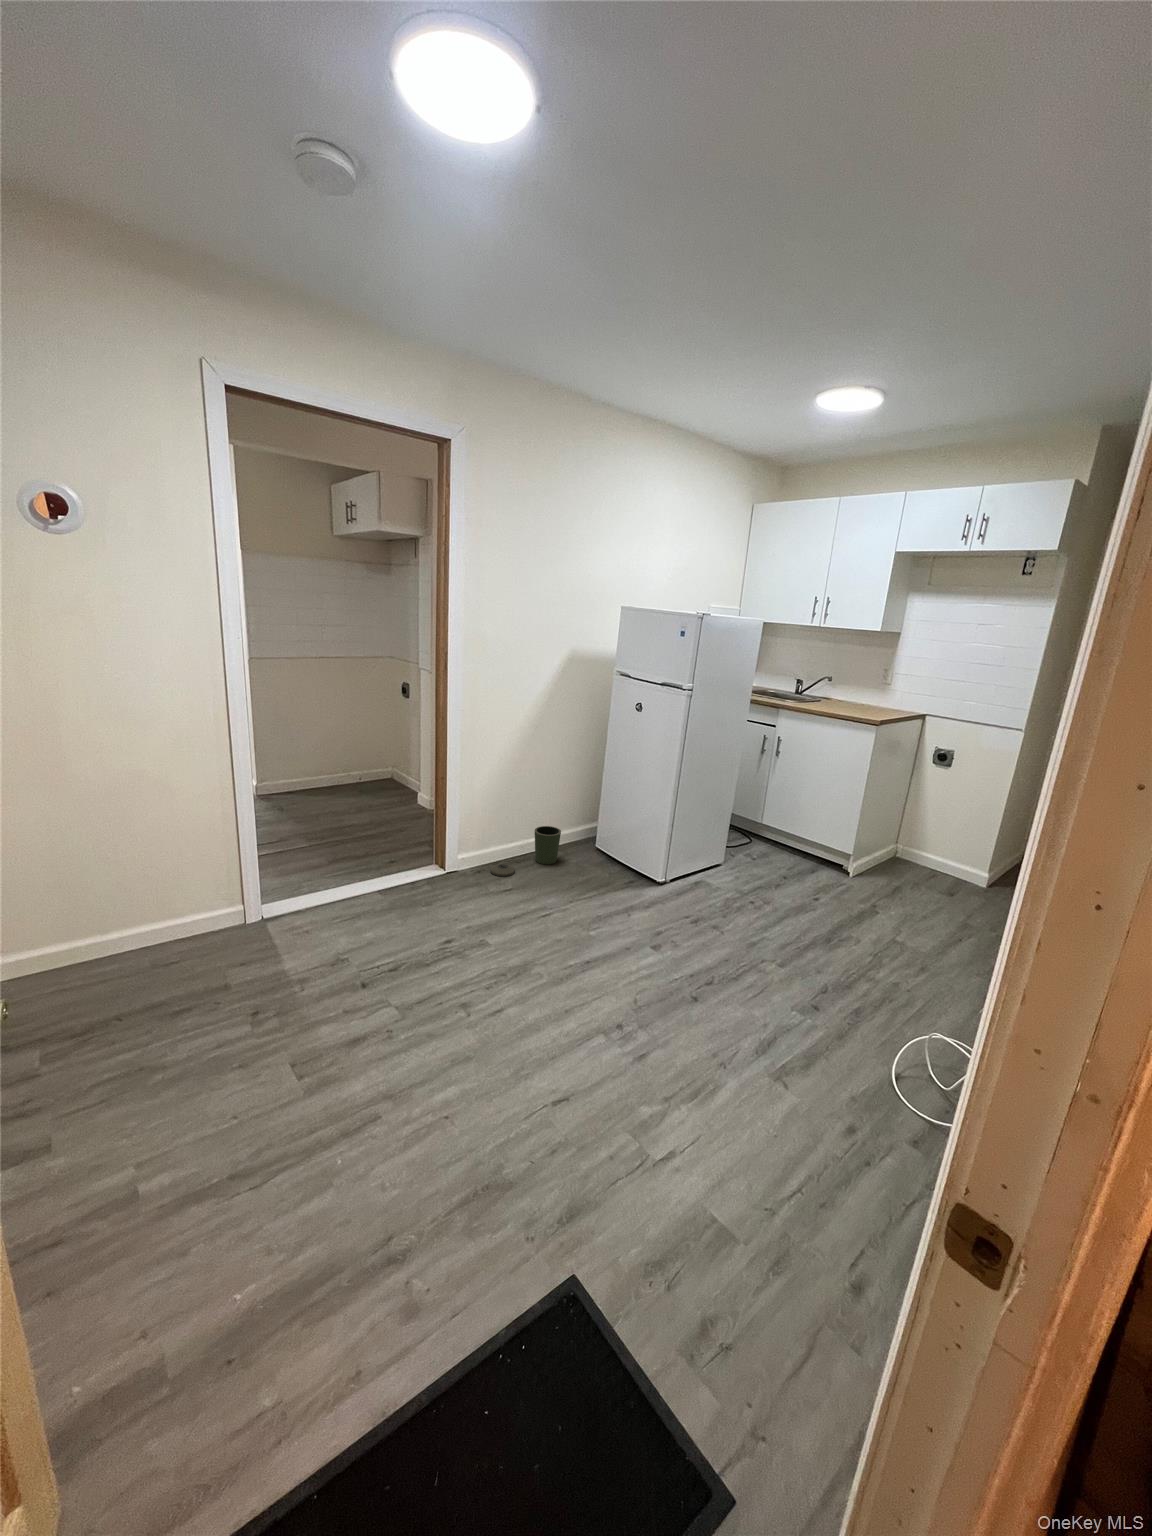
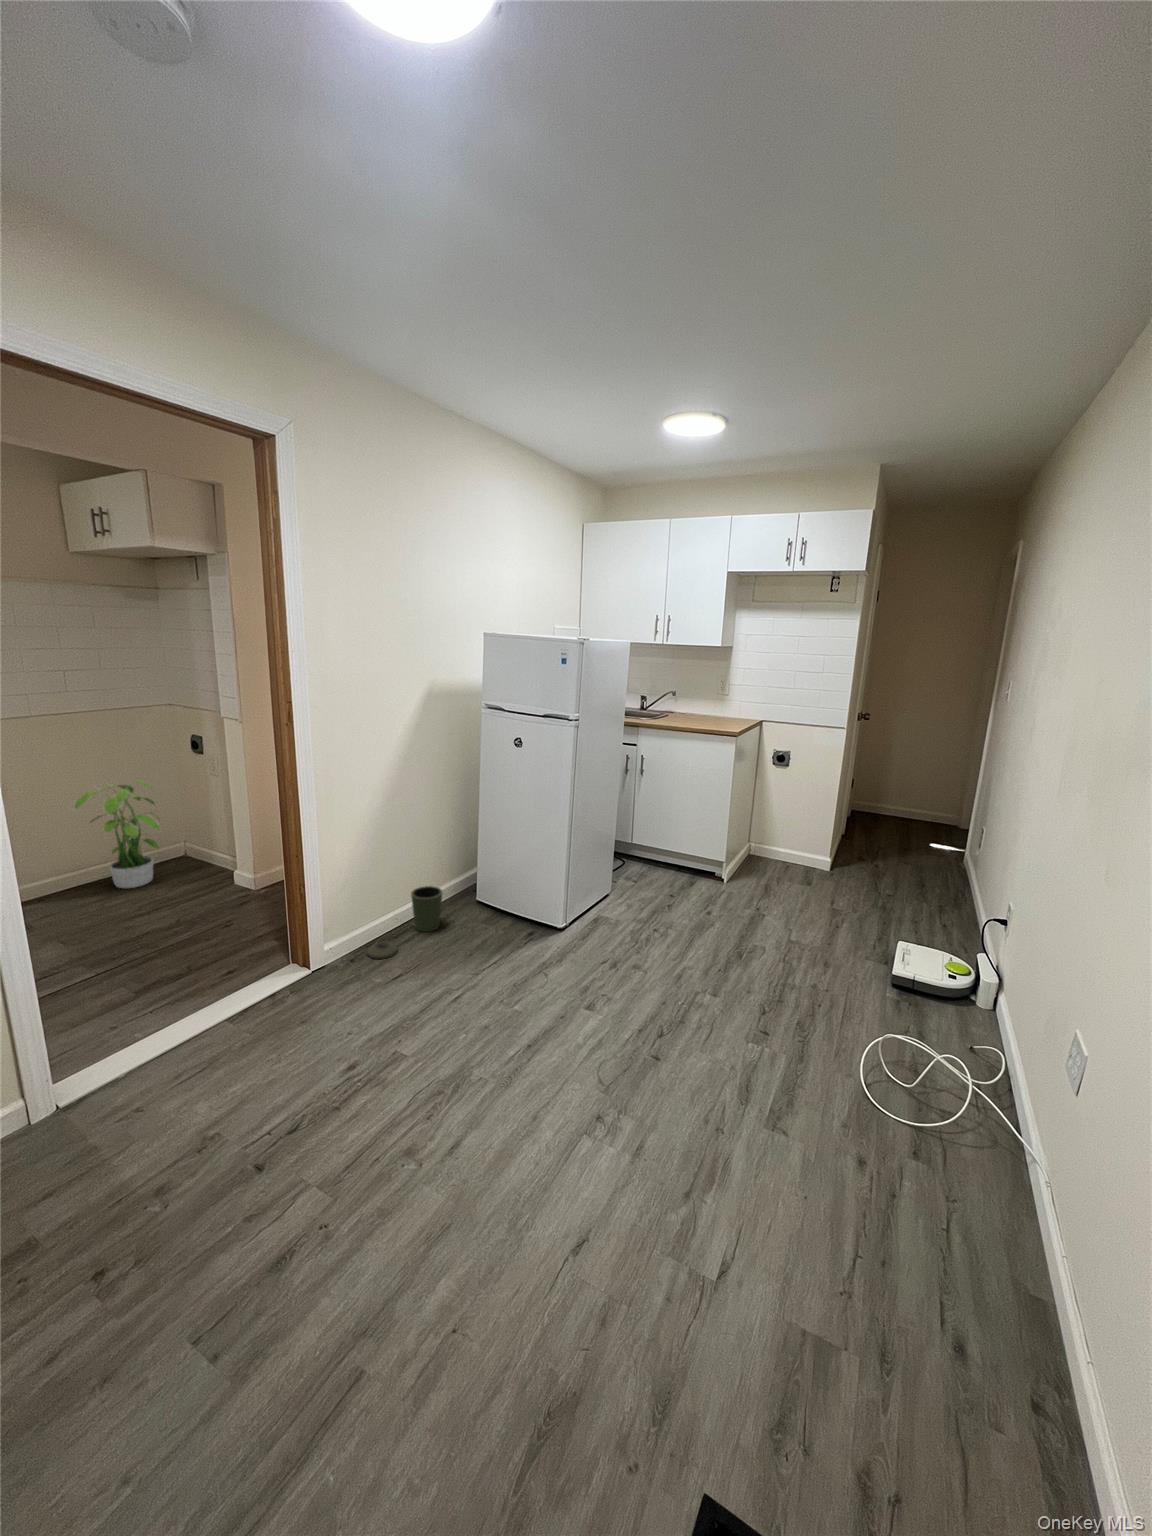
potted plant: none [314,711,371,796] -> present [74,781,160,888]

